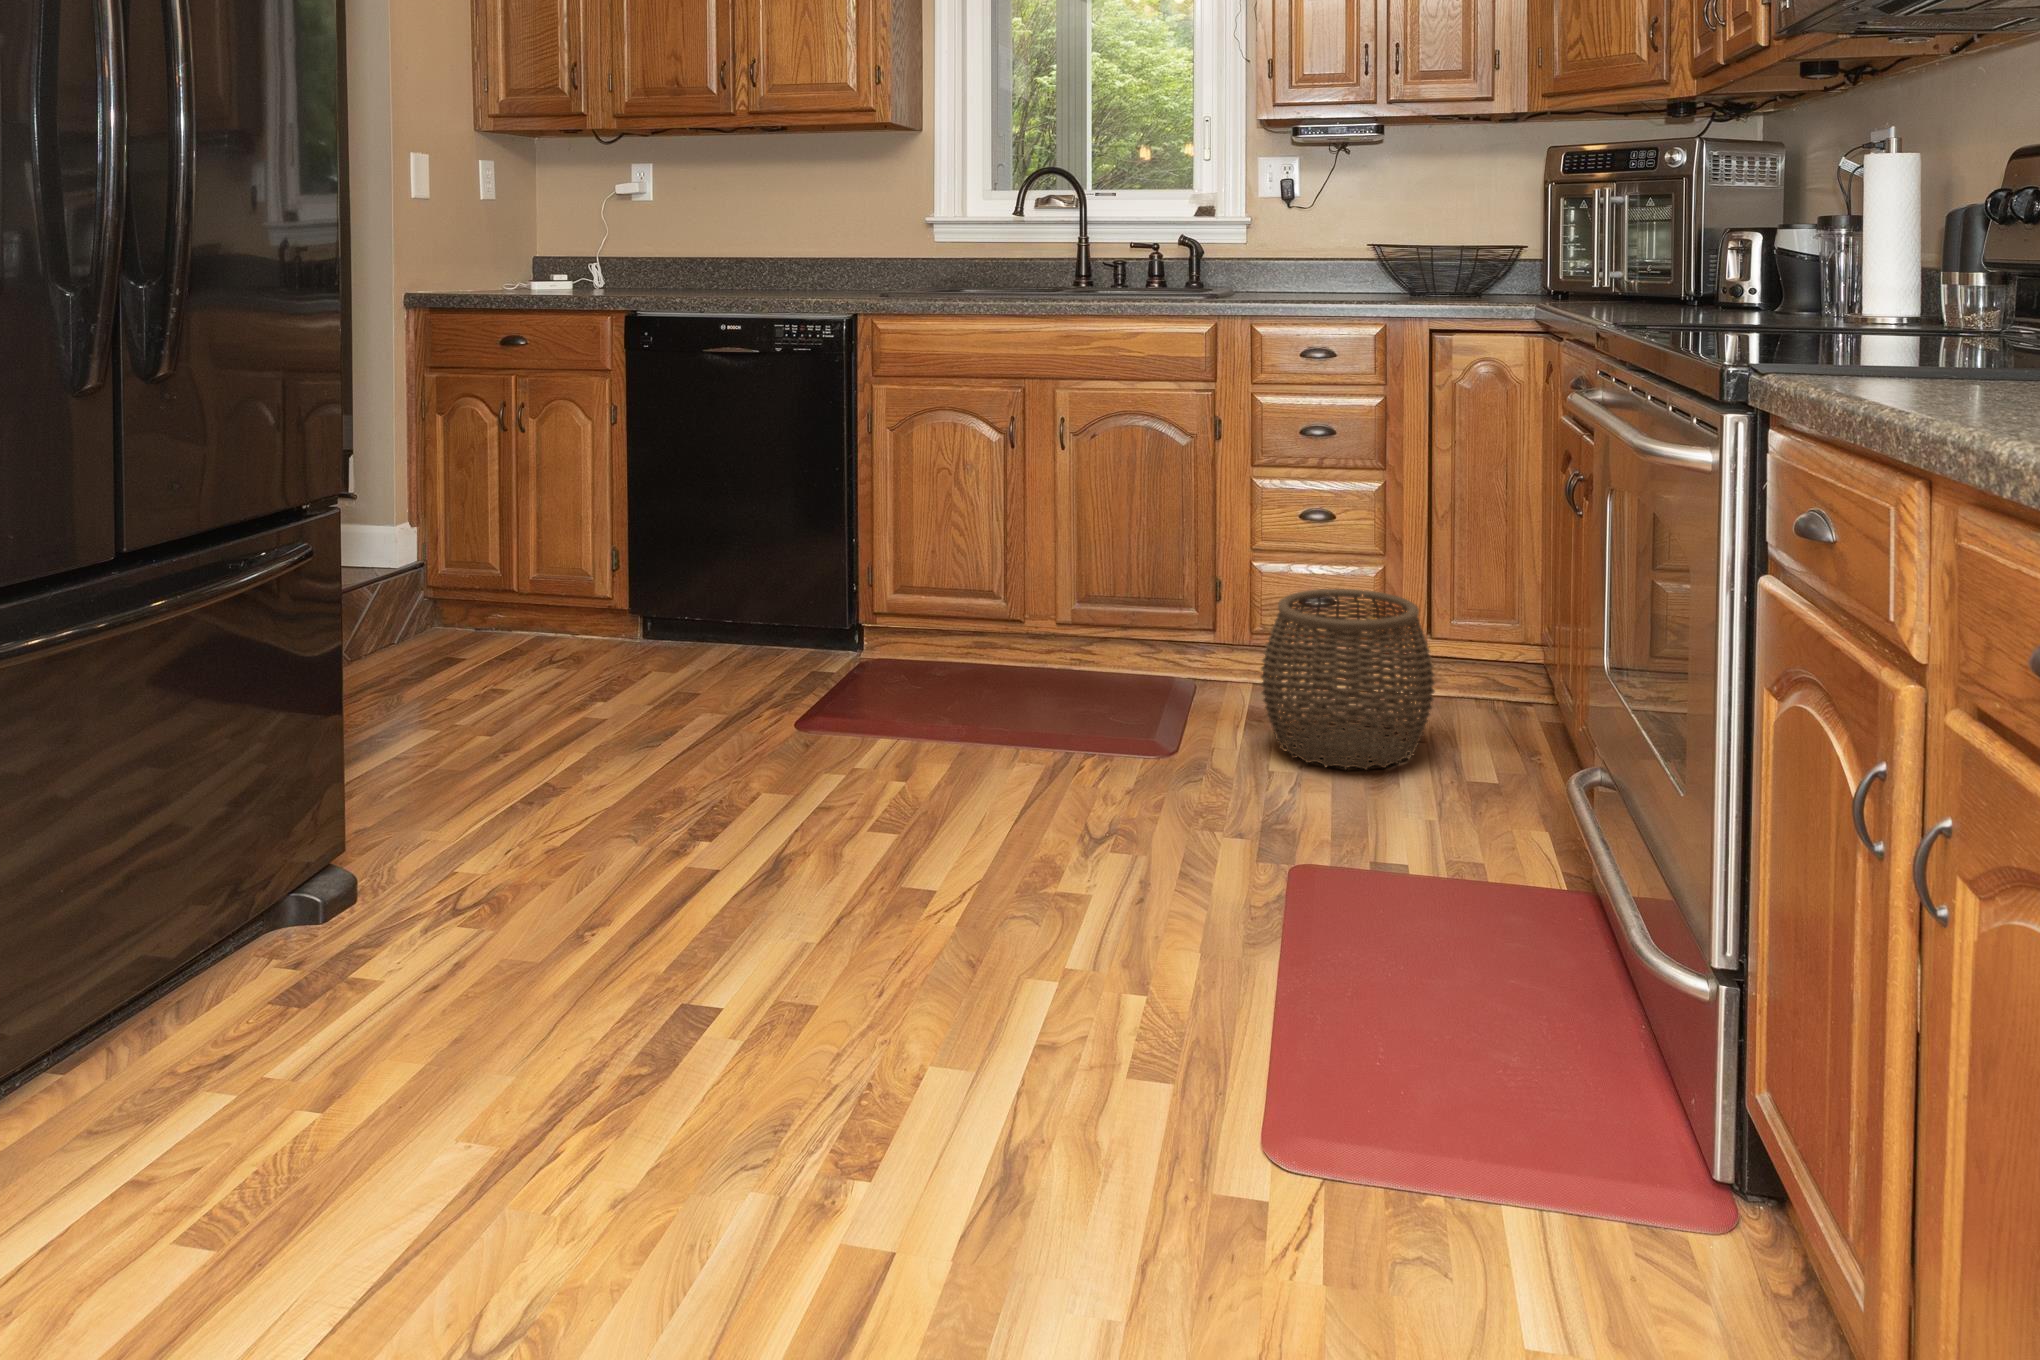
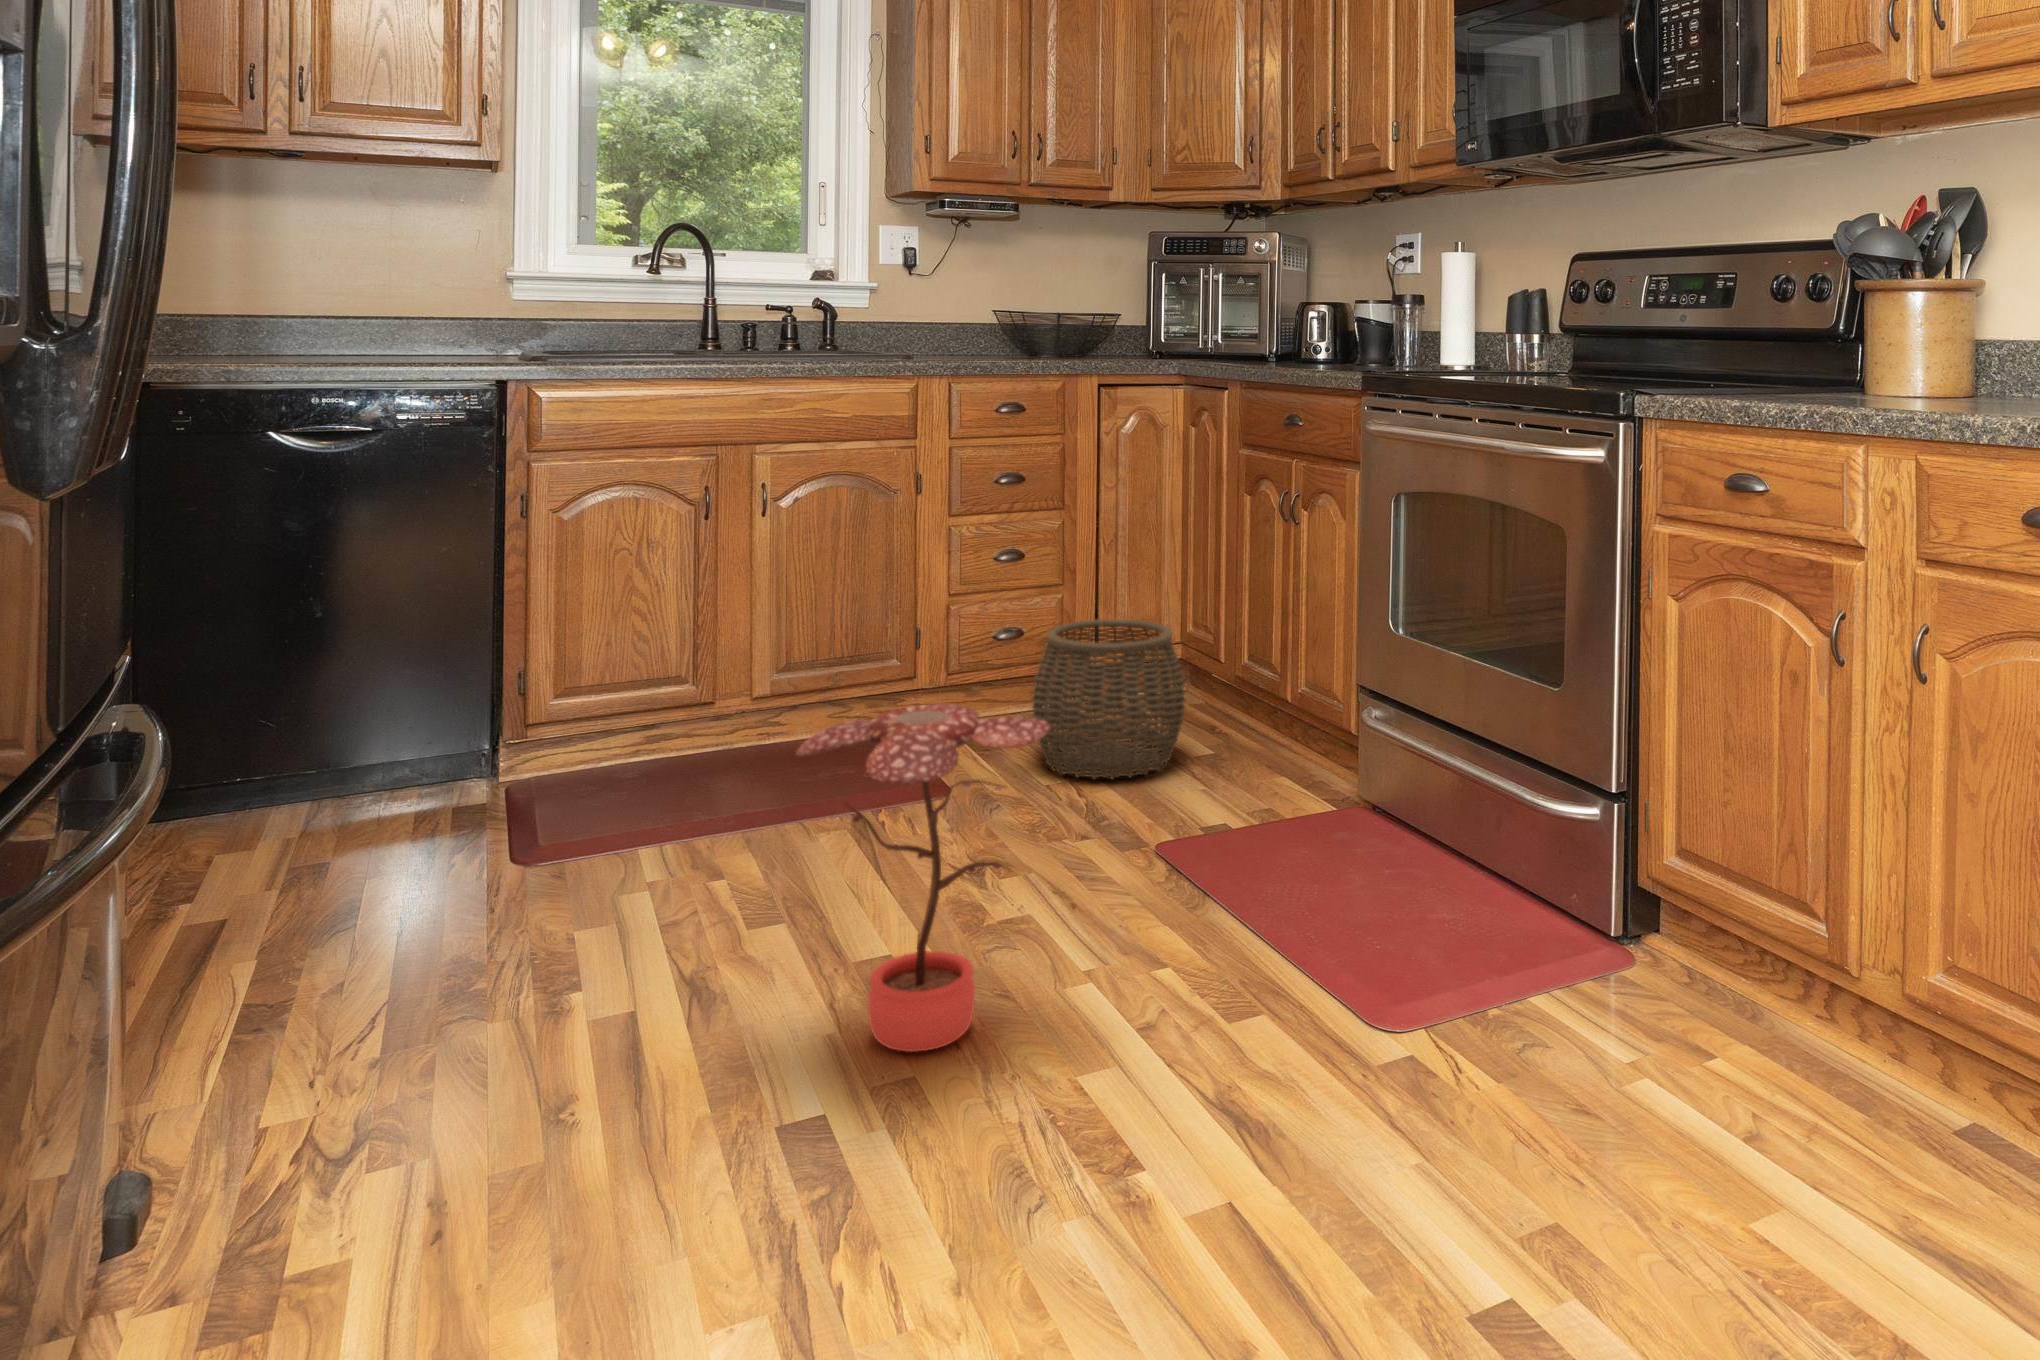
potted plant: none [754,652,976,994] -> present [797,703,1051,1052]

